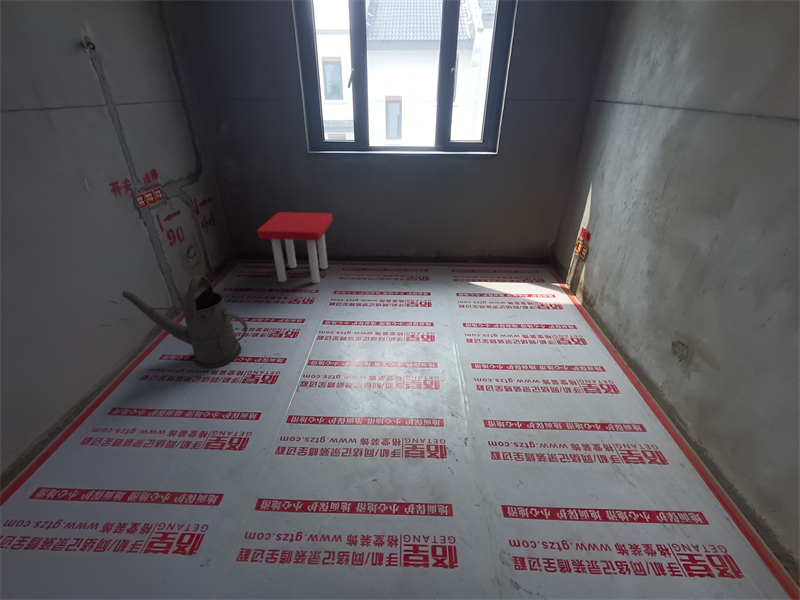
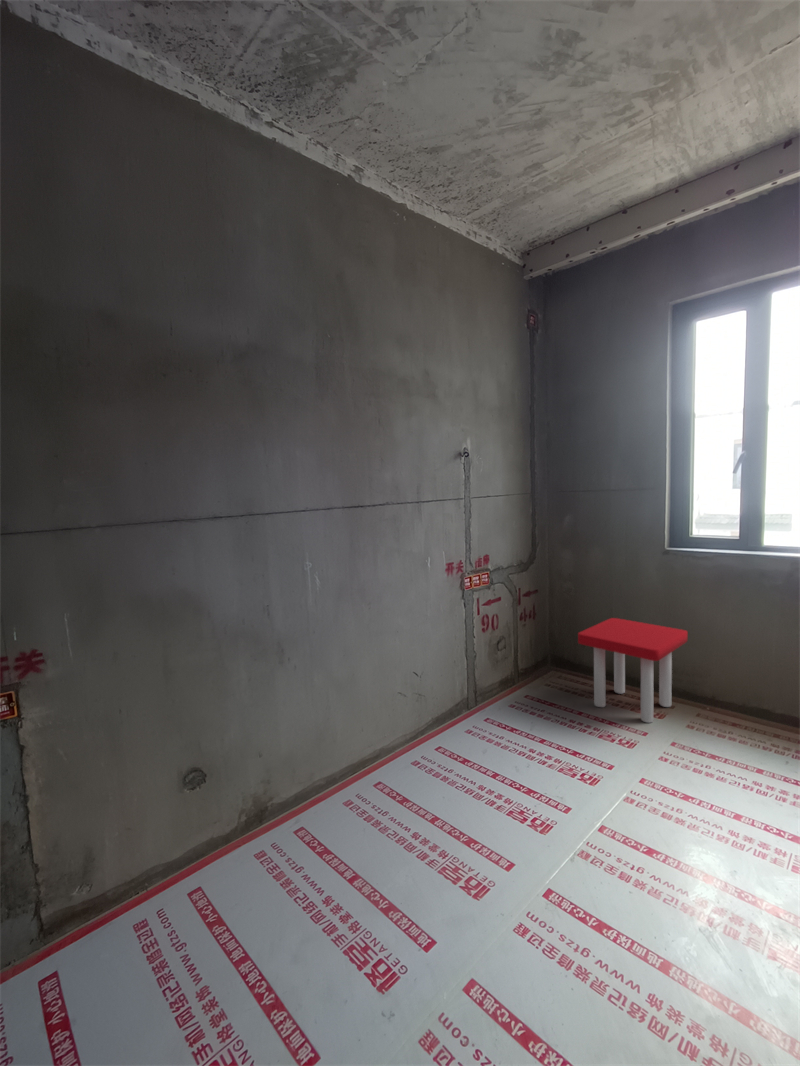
watering can: present [122,276,248,368] -> none [425,664,532,783]

